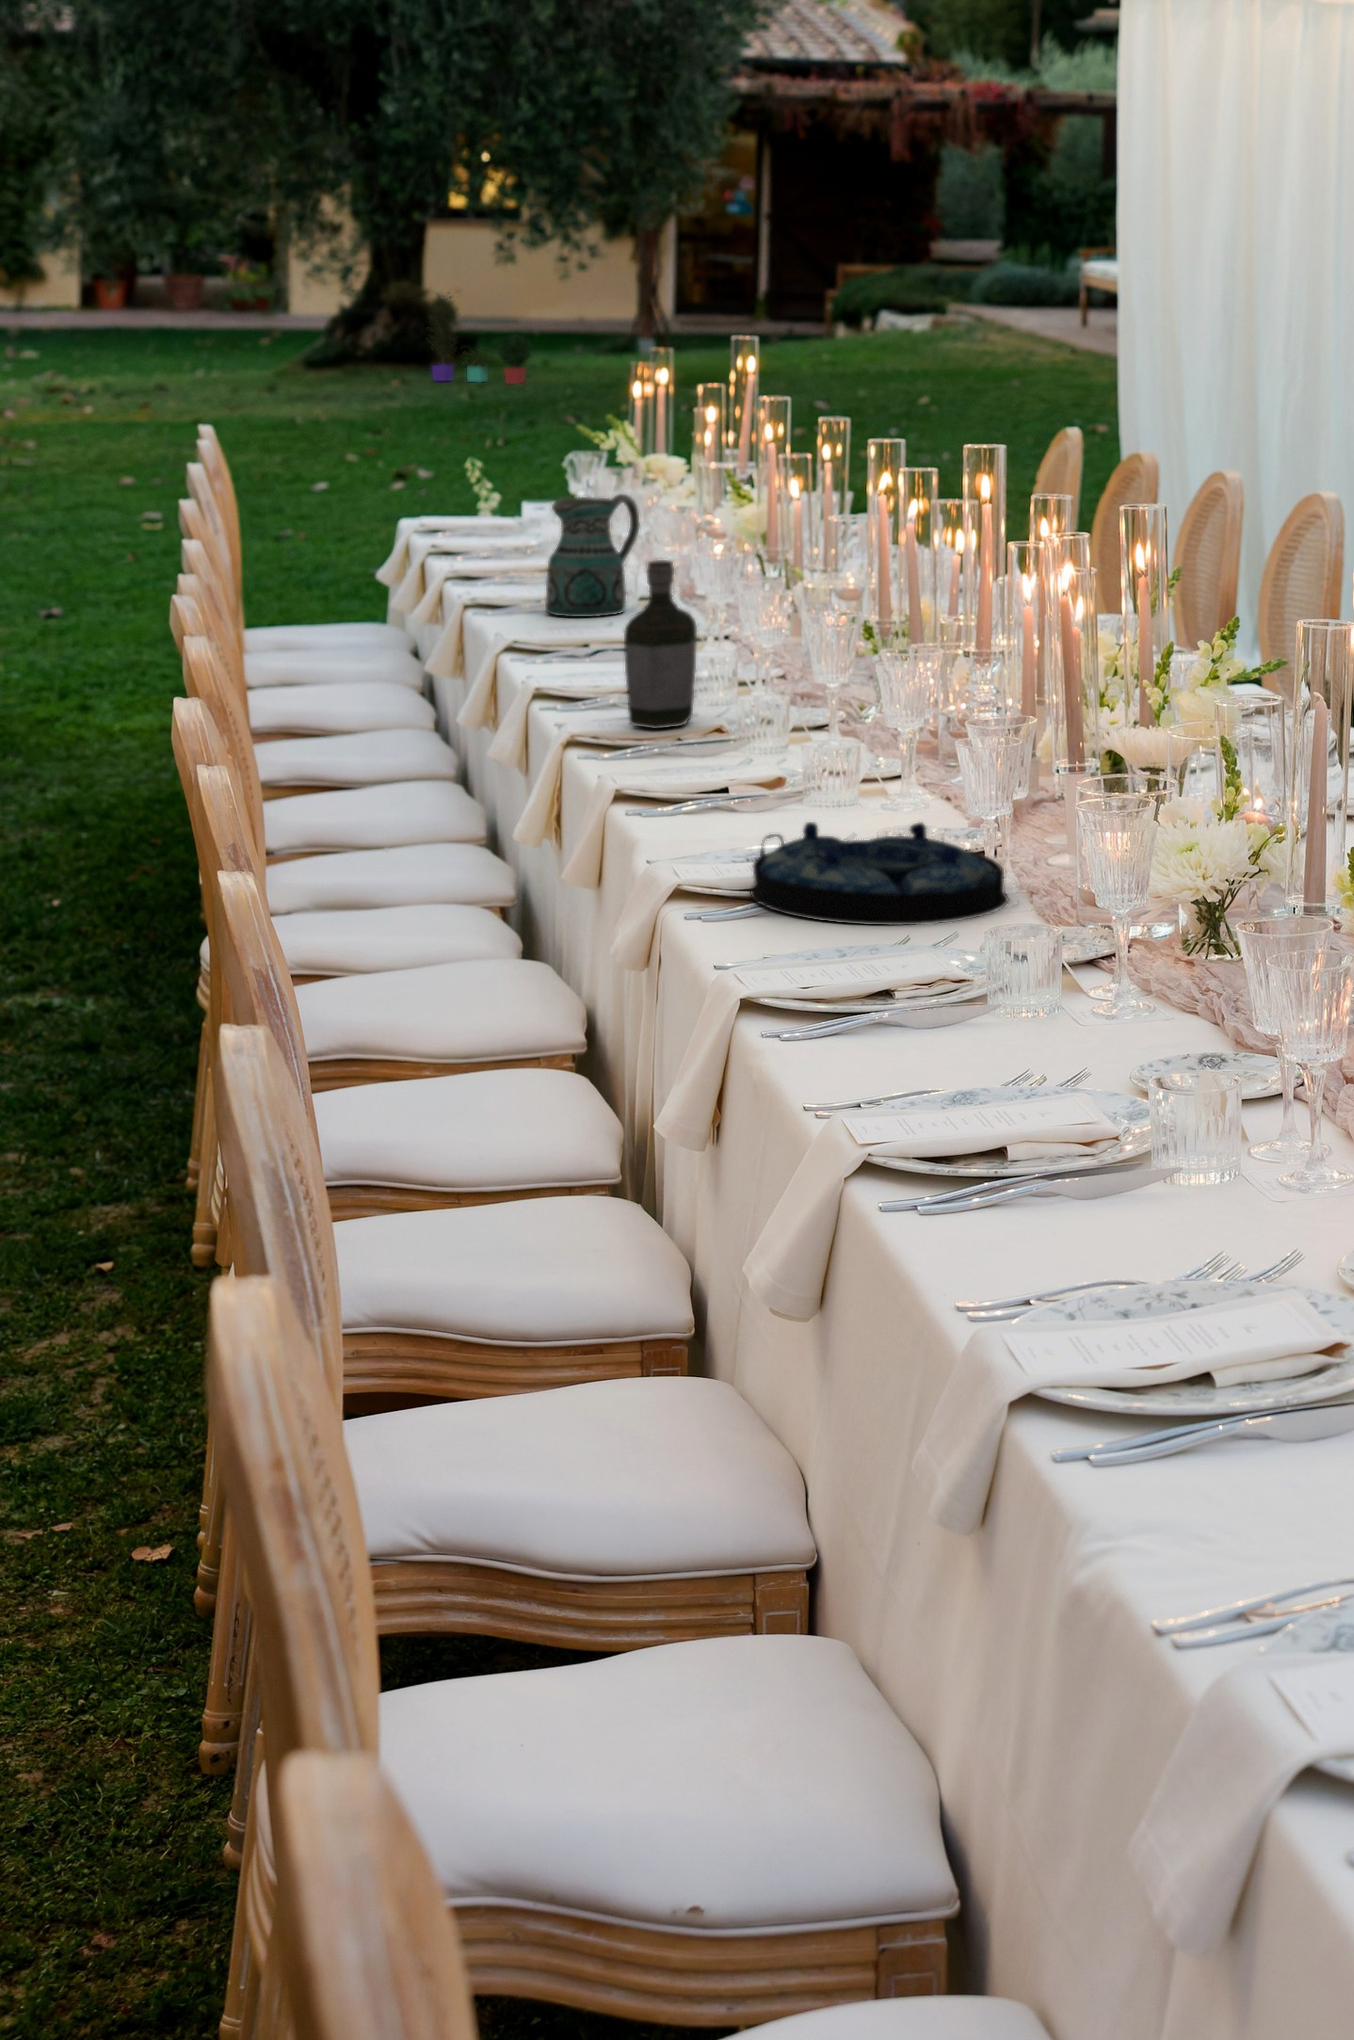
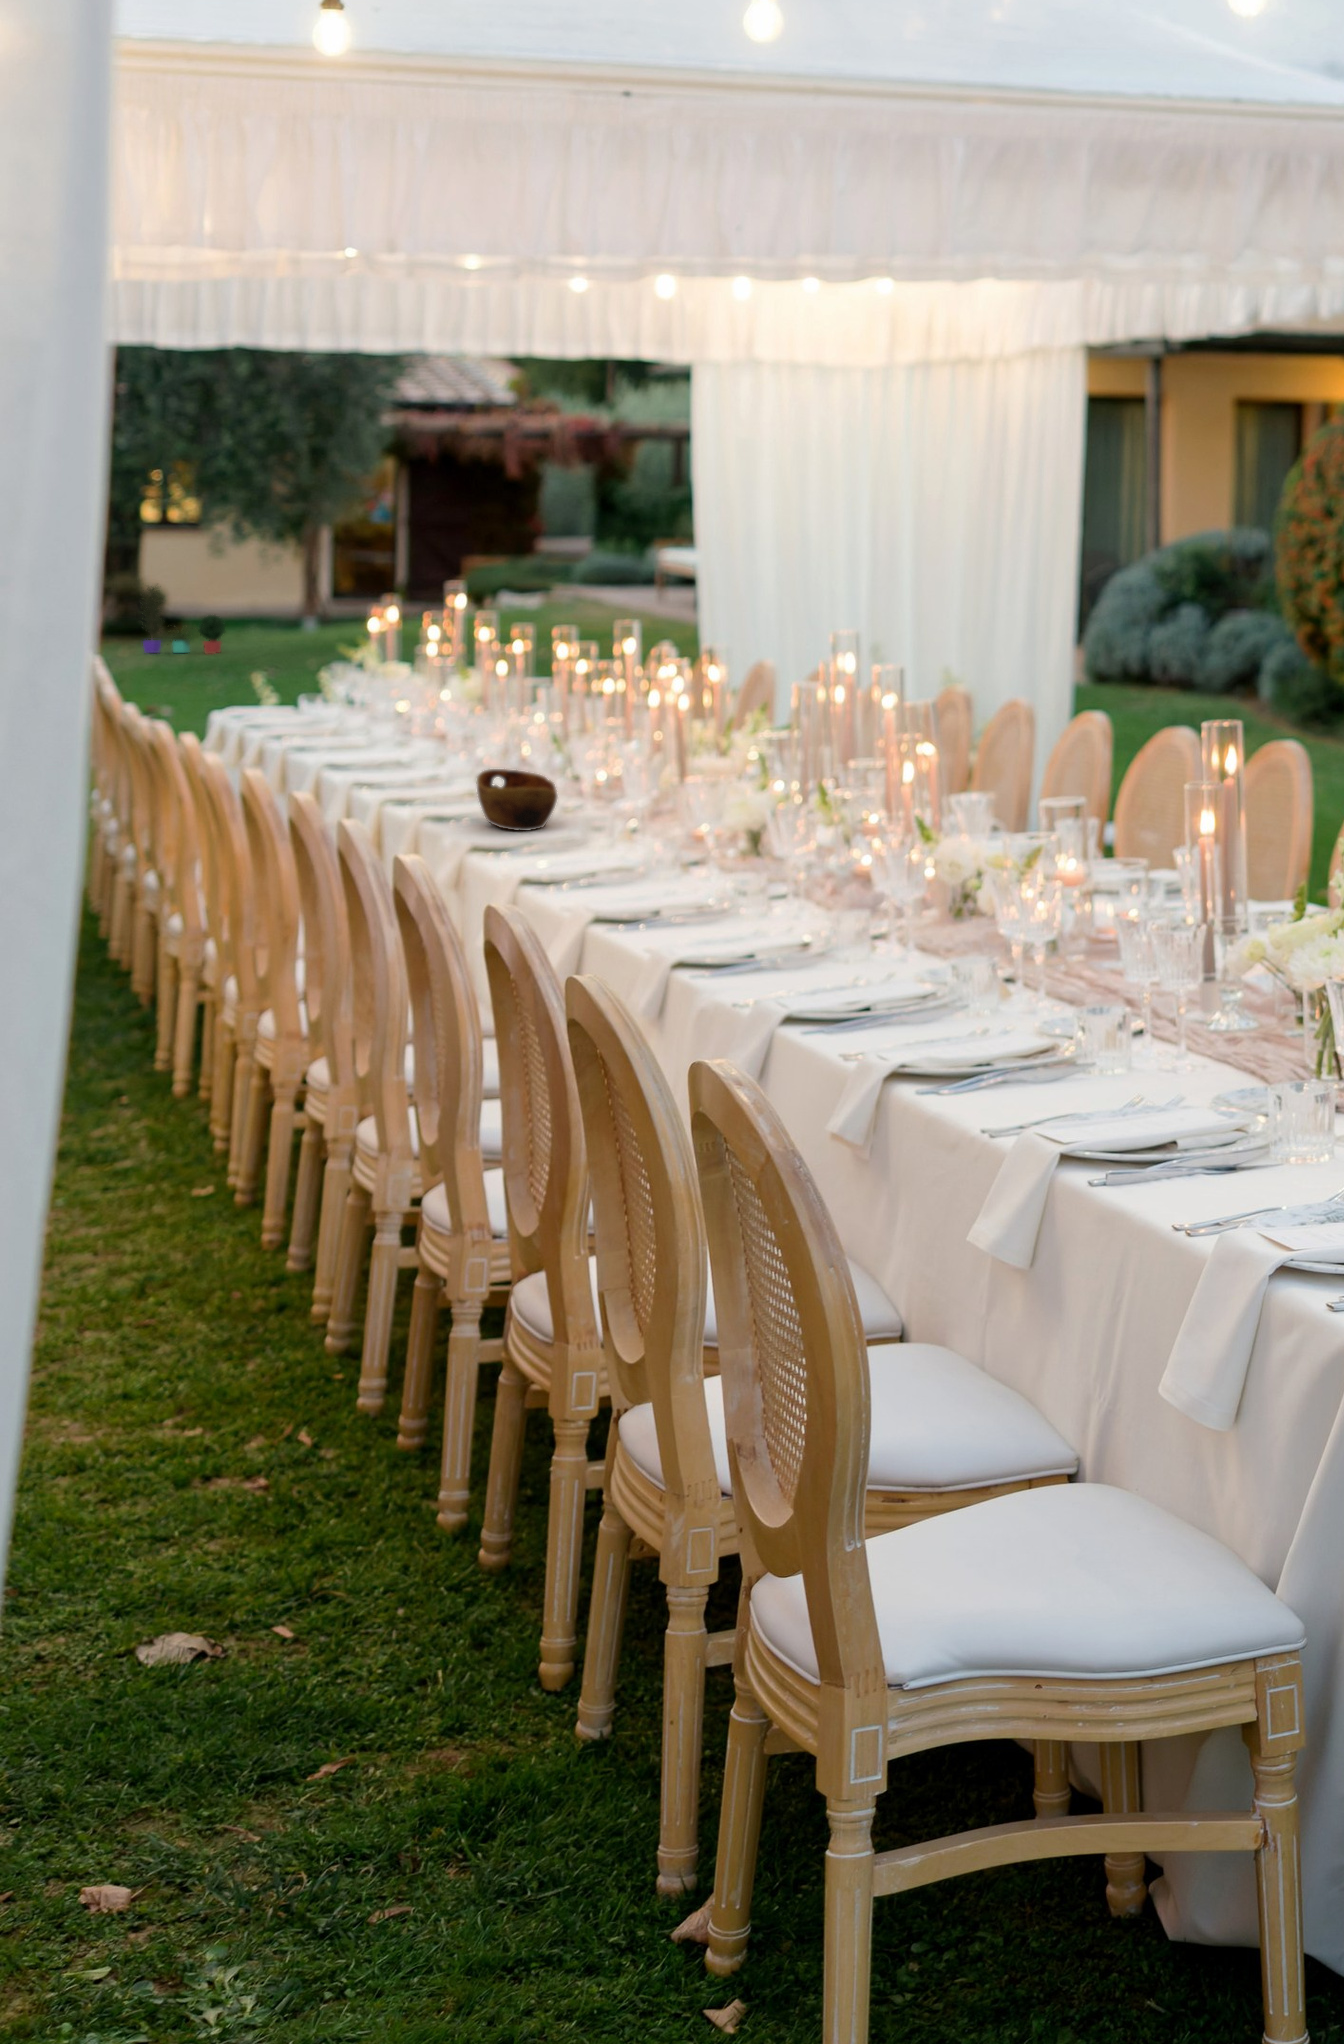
ceramic pitcher: present [545,494,639,617] -> none [337,682,398,760]
bottle: present [624,560,697,729] -> none [417,704,461,803]
wooden bowl: none [703,689,833,810] -> present [476,769,557,831]
serving tray: present [750,822,1009,925] -> none [523,819,668,866]

